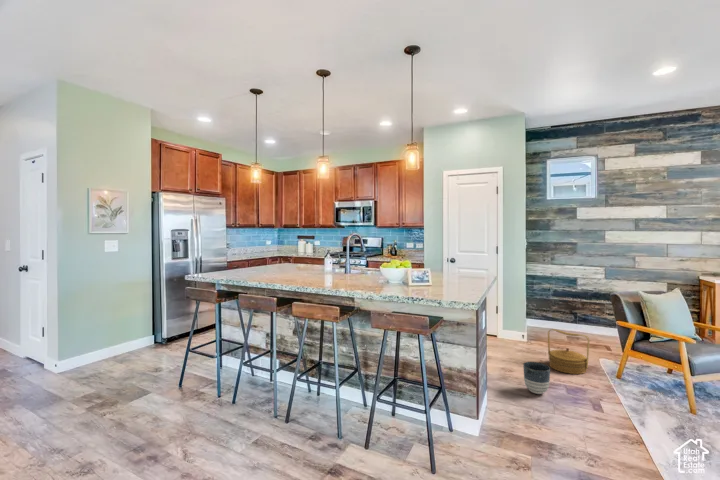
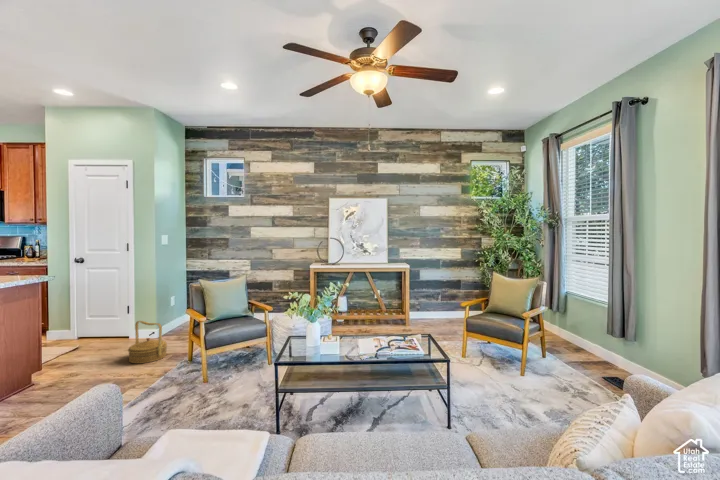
planter: present [523,362,550,394] -> none [36,358,71,392]

